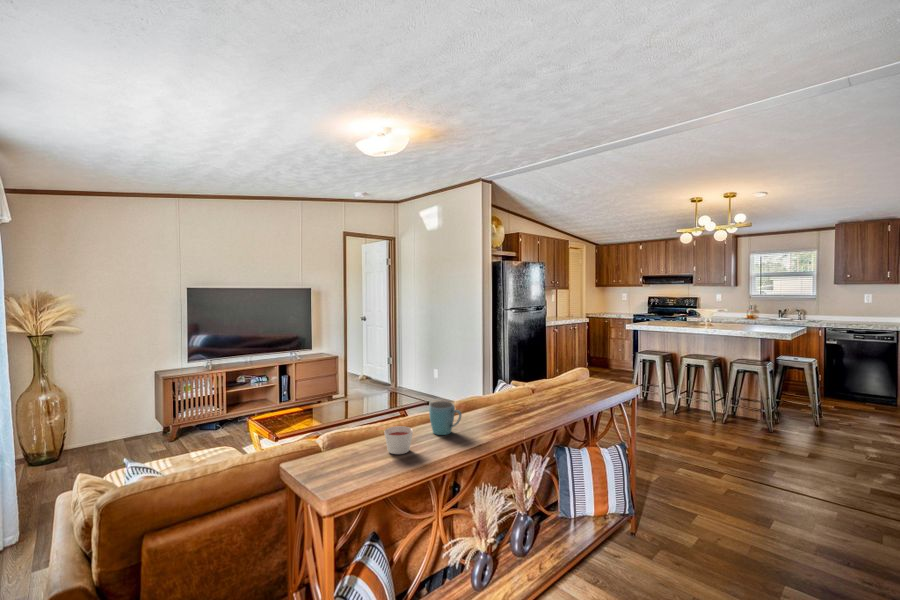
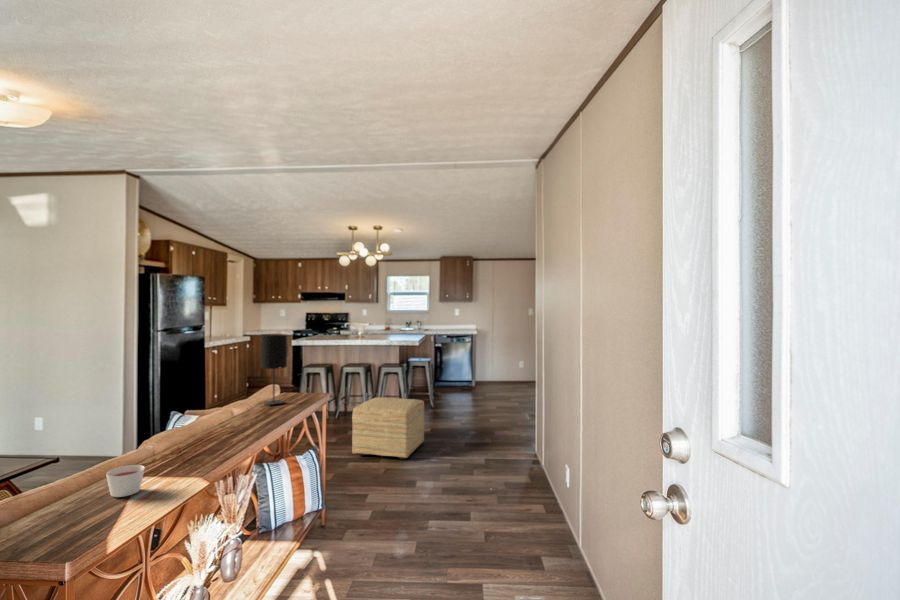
table lamp: none [563,315,590,390] -> present [260,334,288,405]
ottoman: none [683,397,792,482] -> present [352,397,424,459]
mug: present [429,401,461,435] -> none [147,433,190,469]

